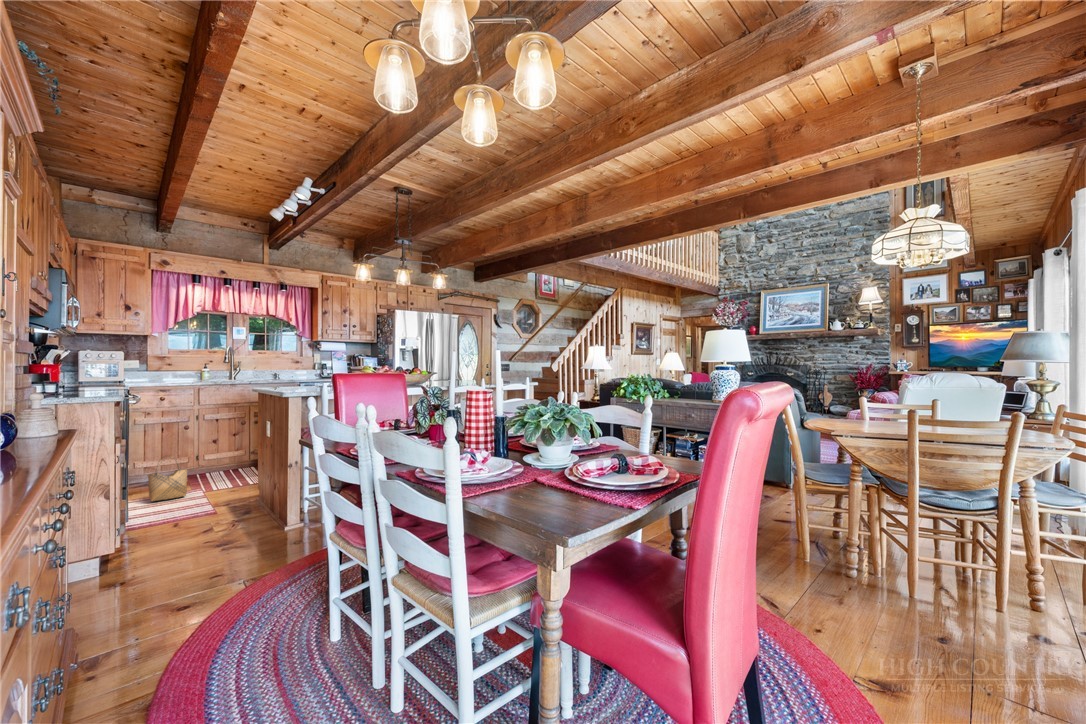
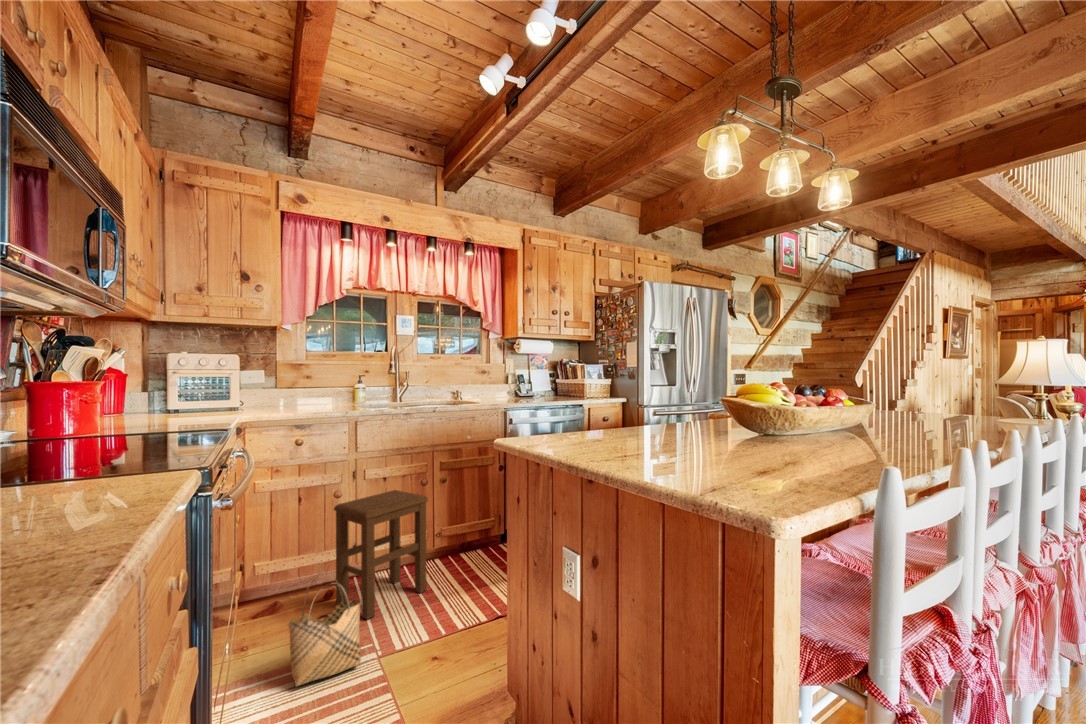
stool: none [181,426,239,485] -> present [334,490,428,619]

